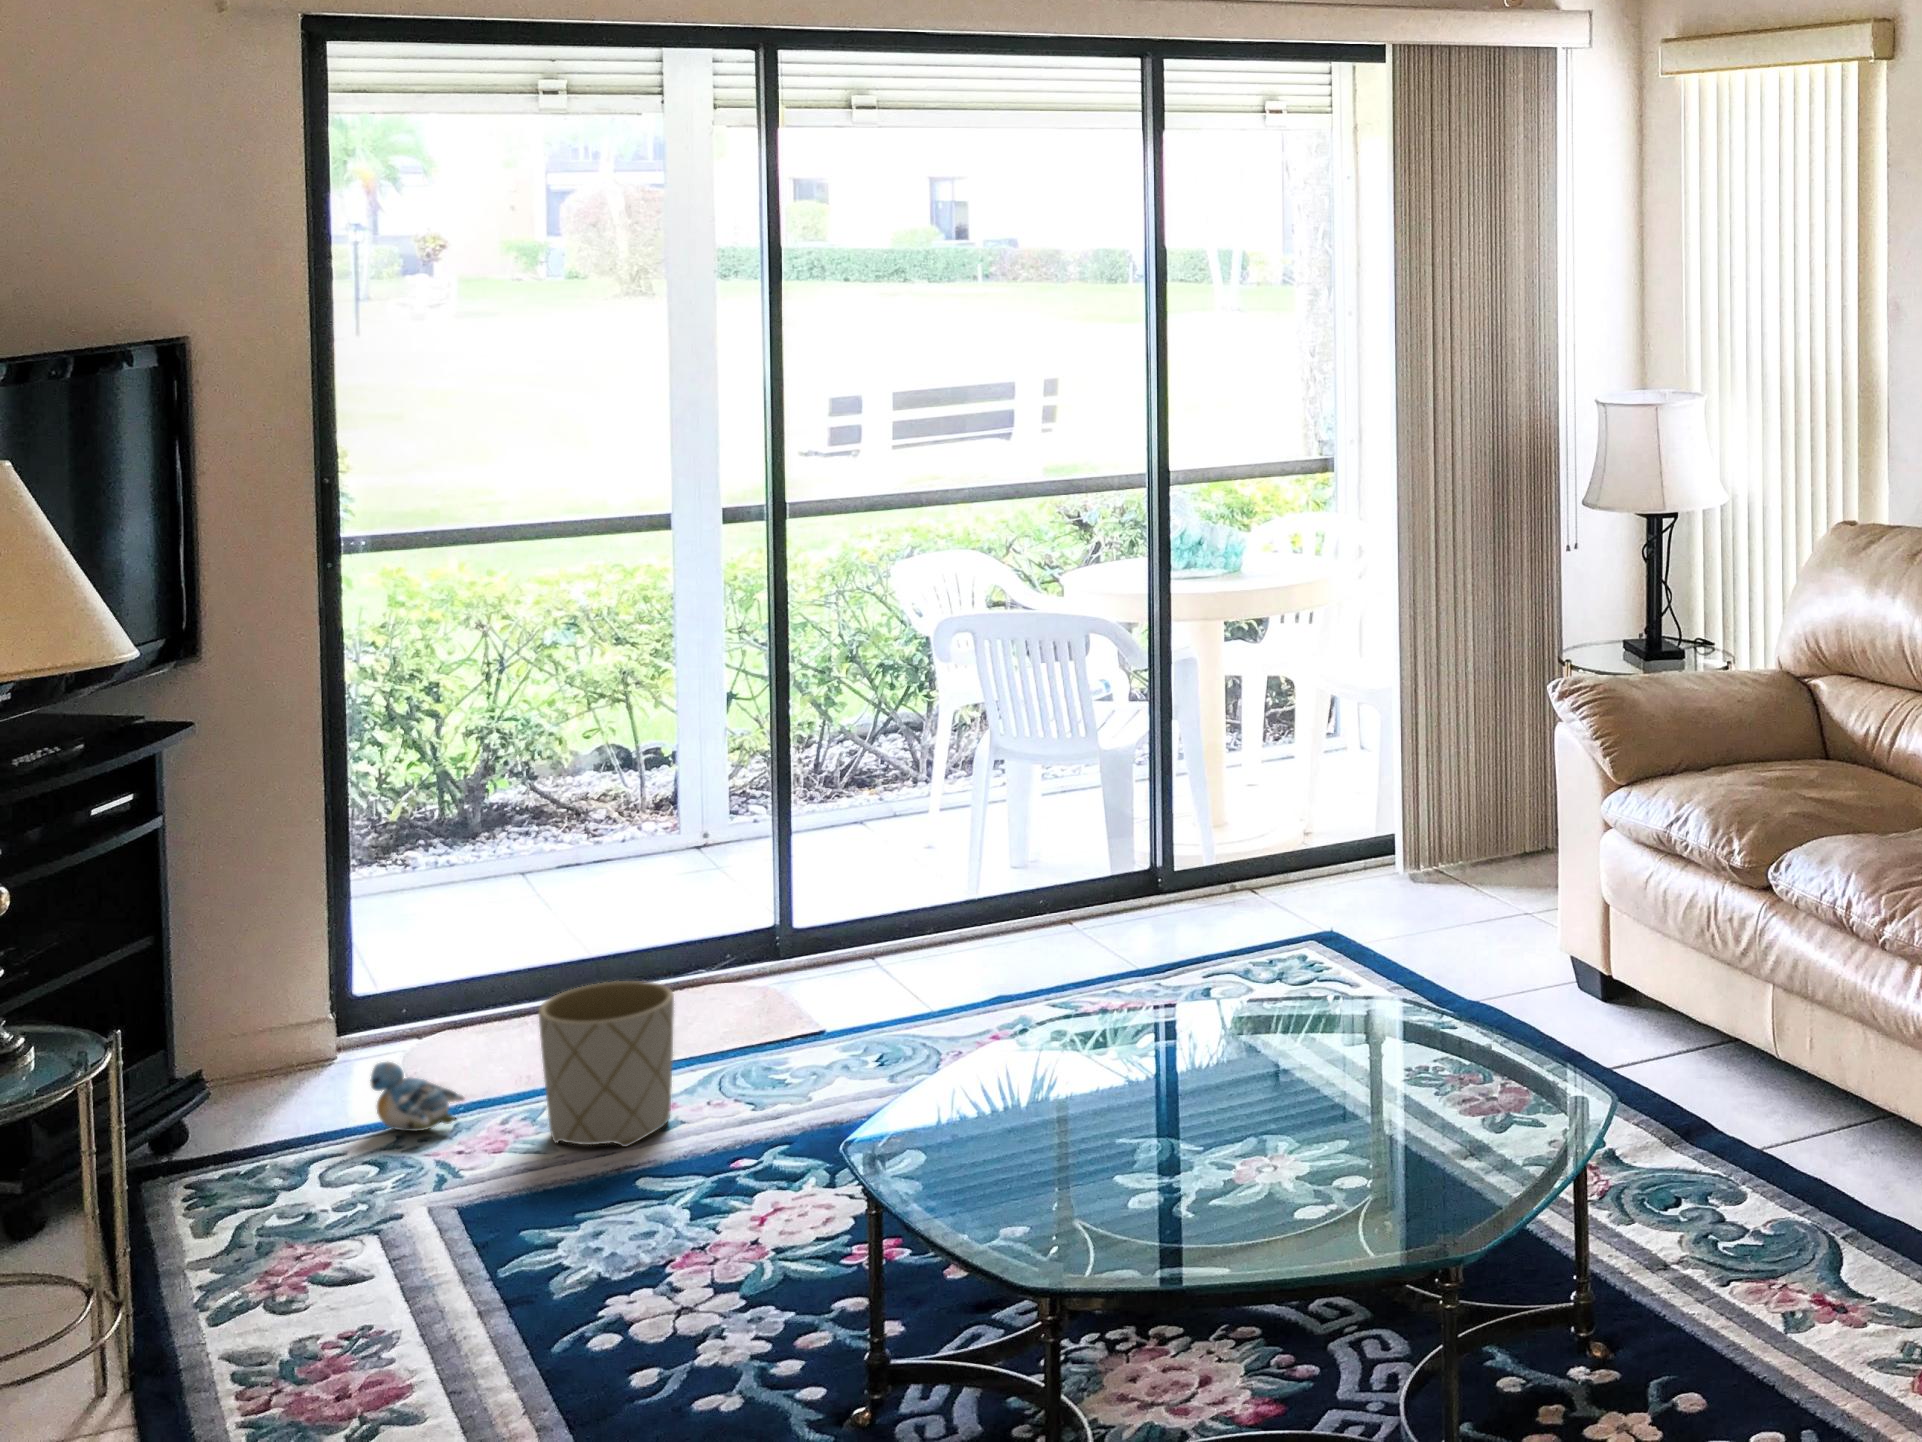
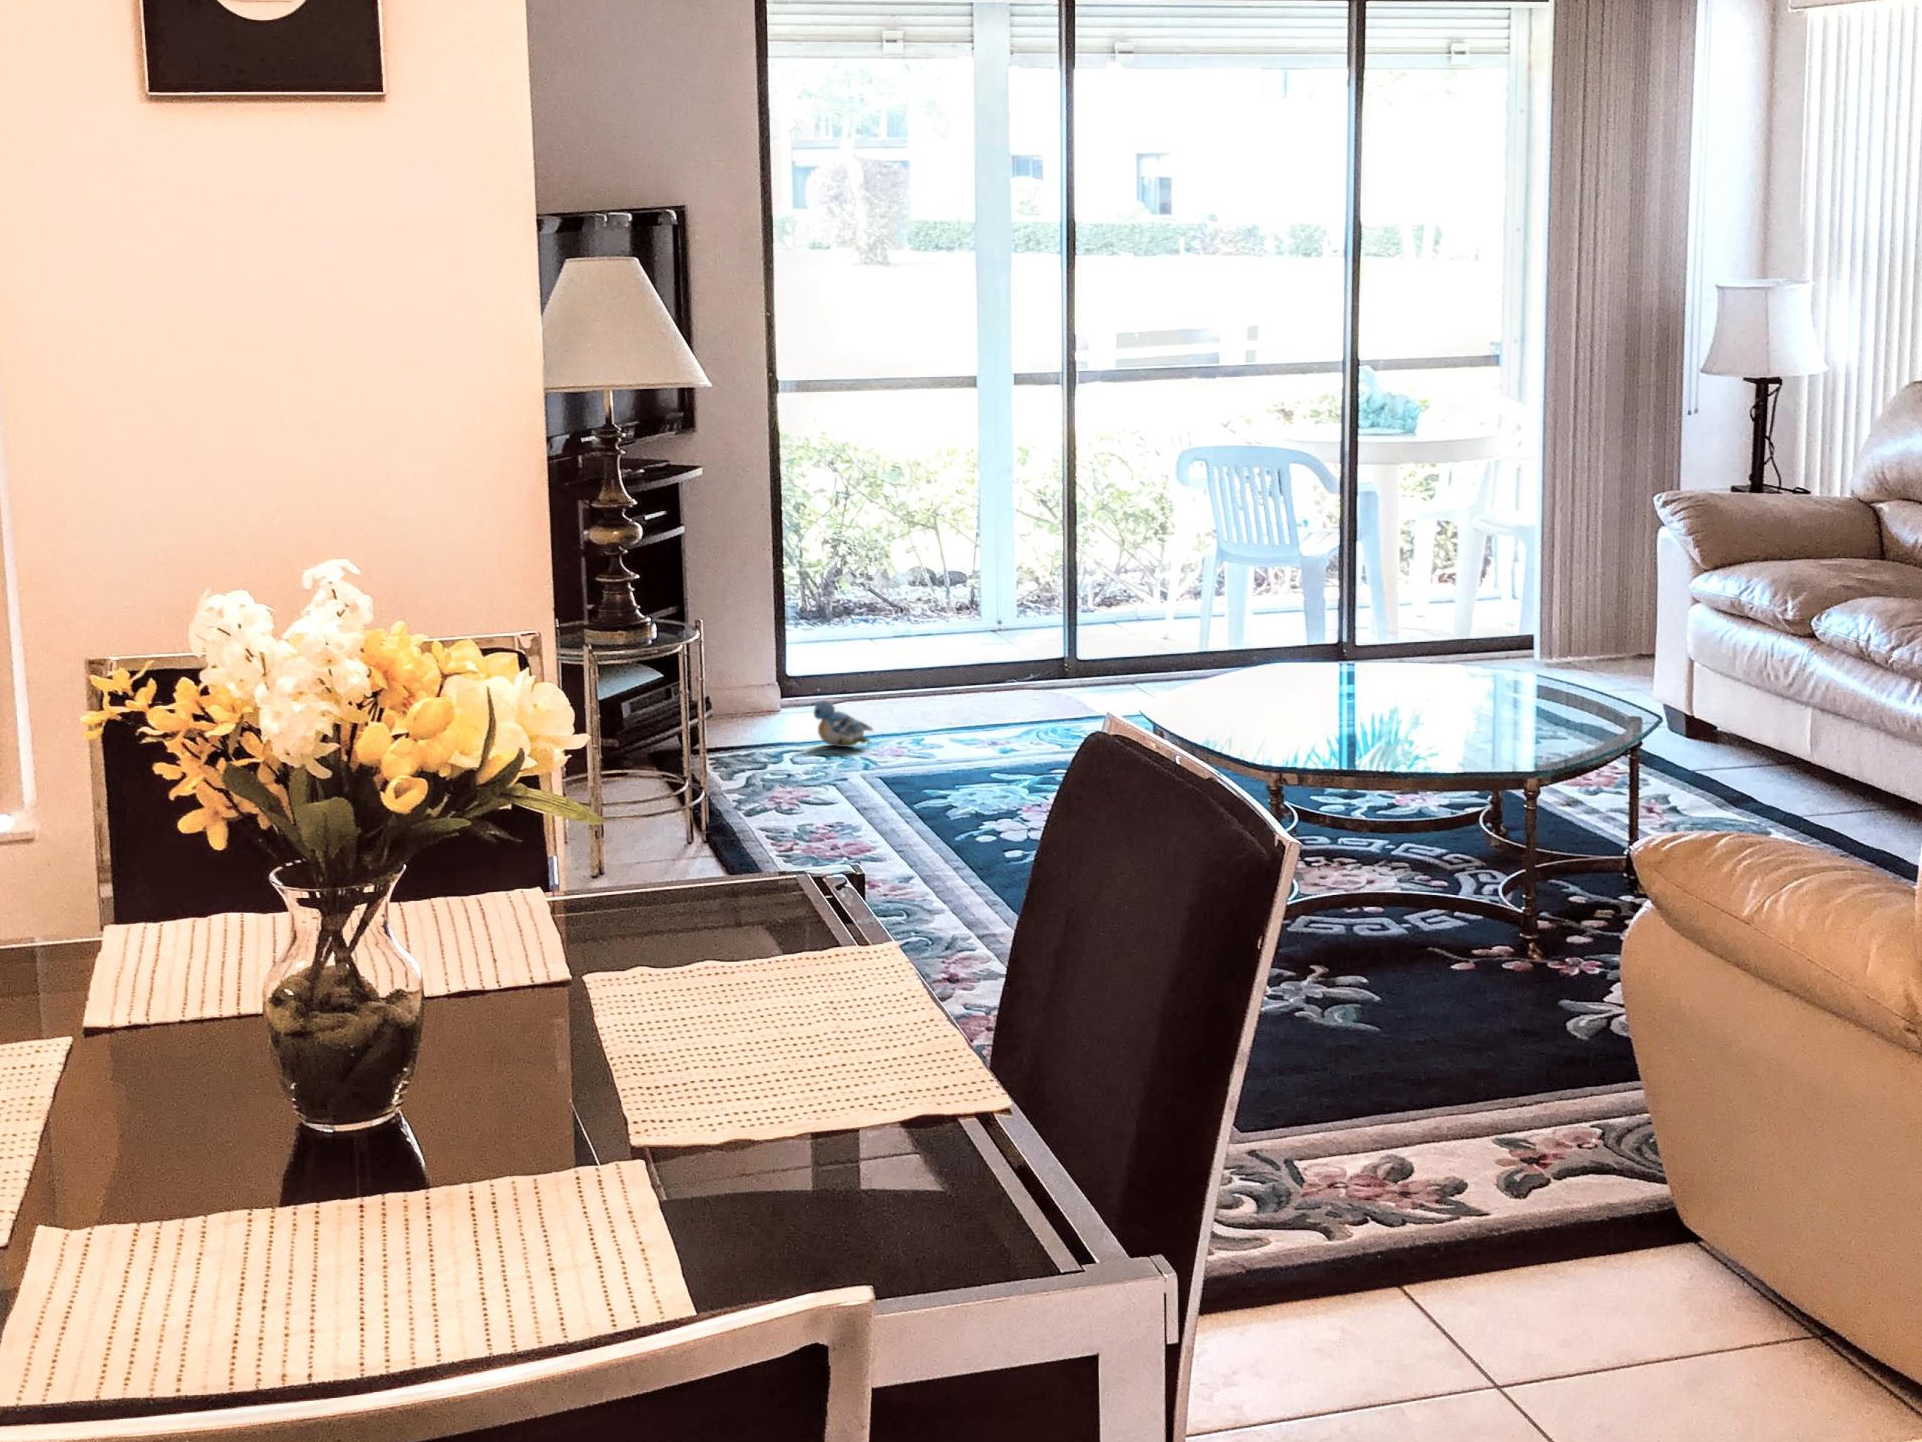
planter: present [539,981,674,1147] -> none [924,658,1011,763]

